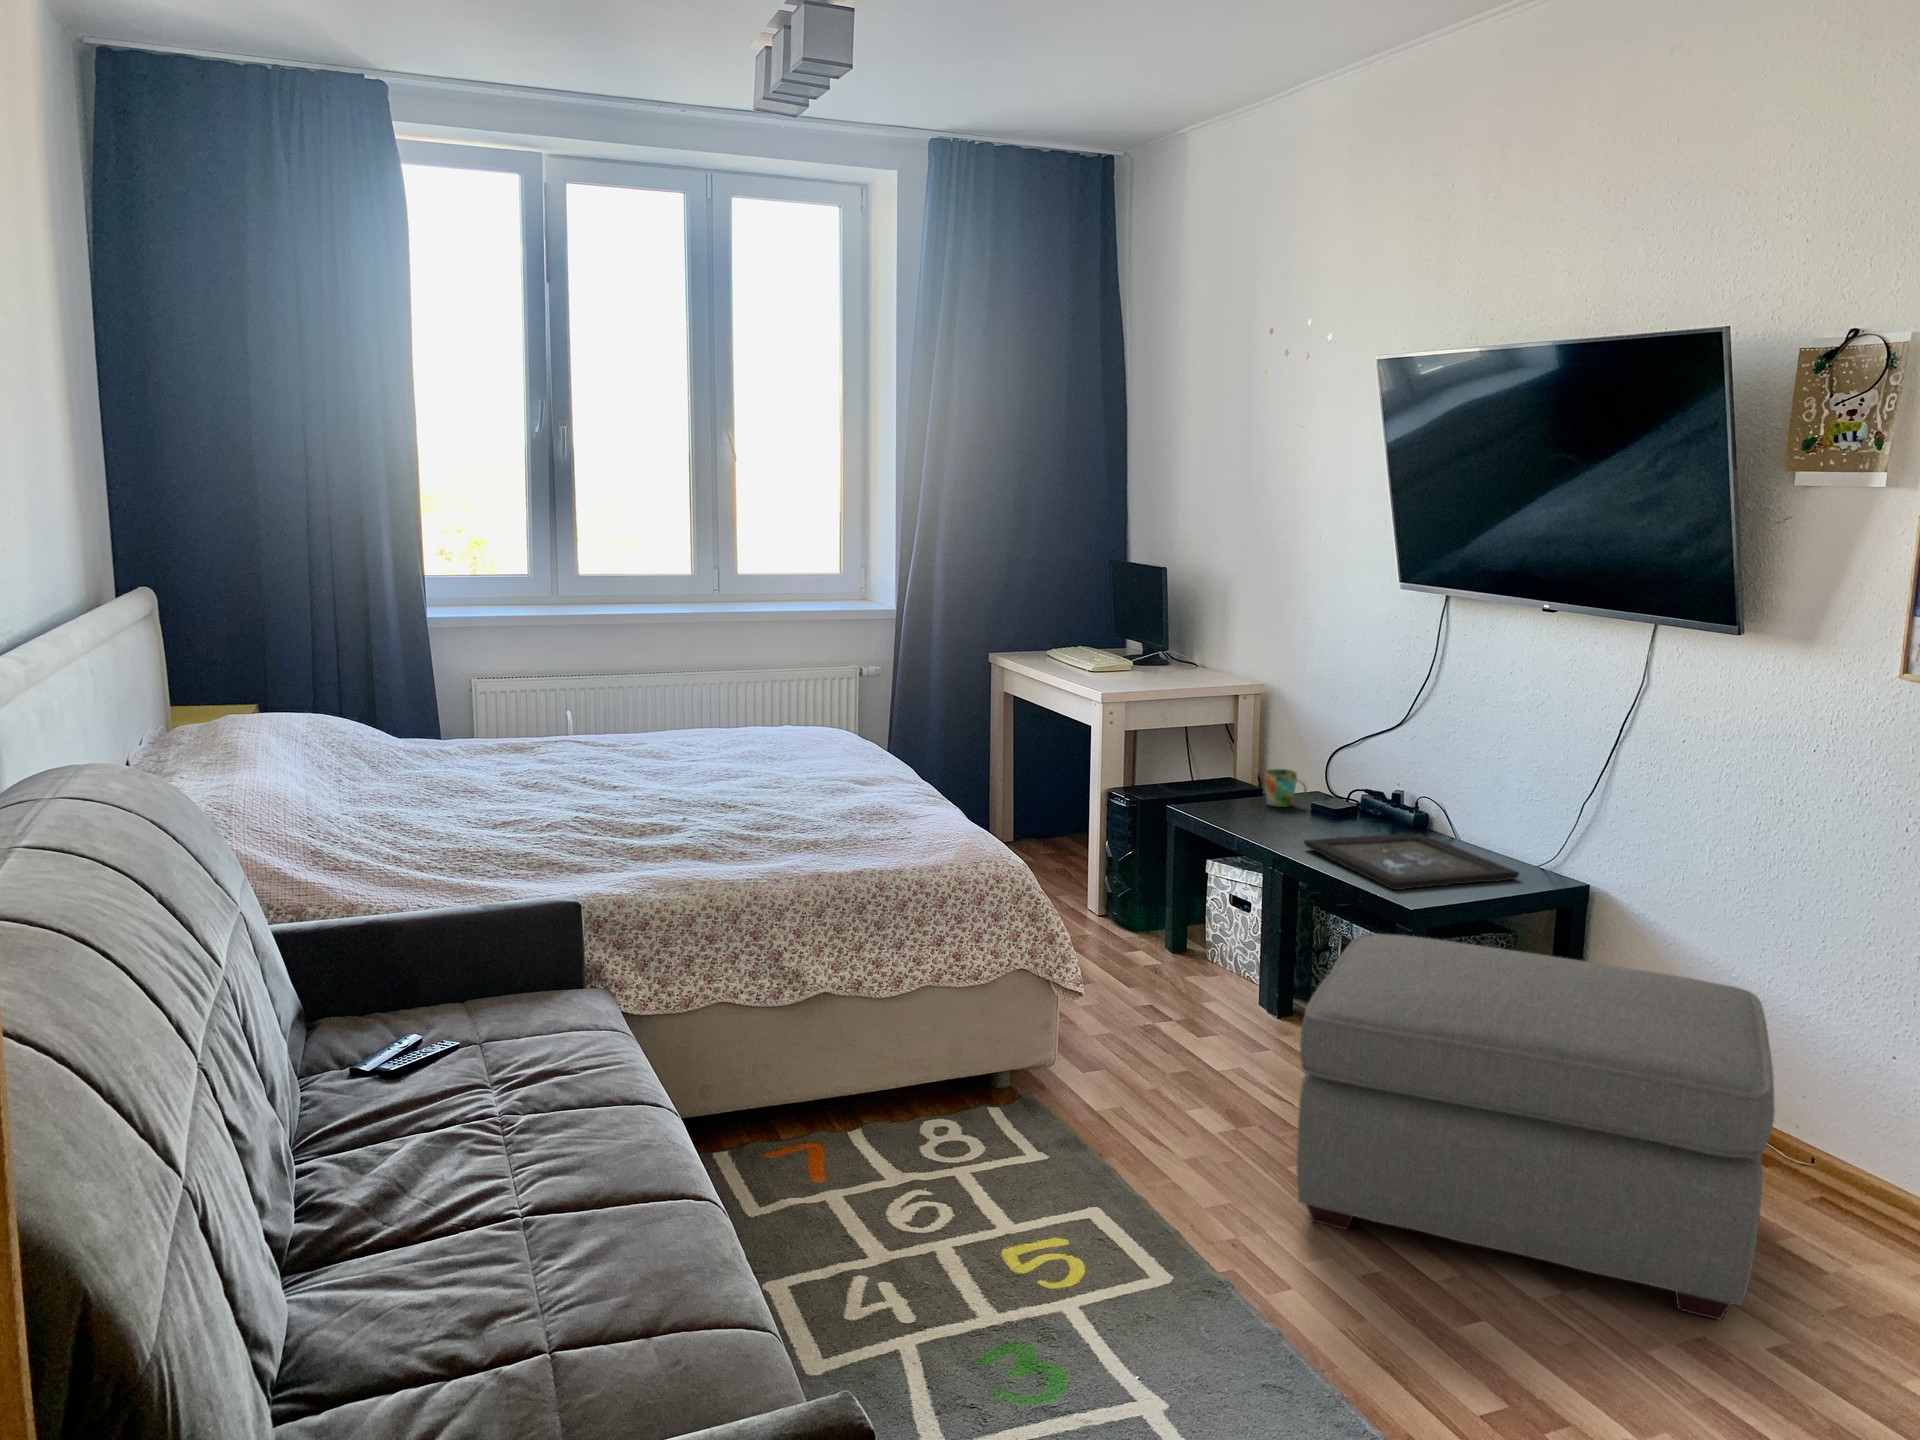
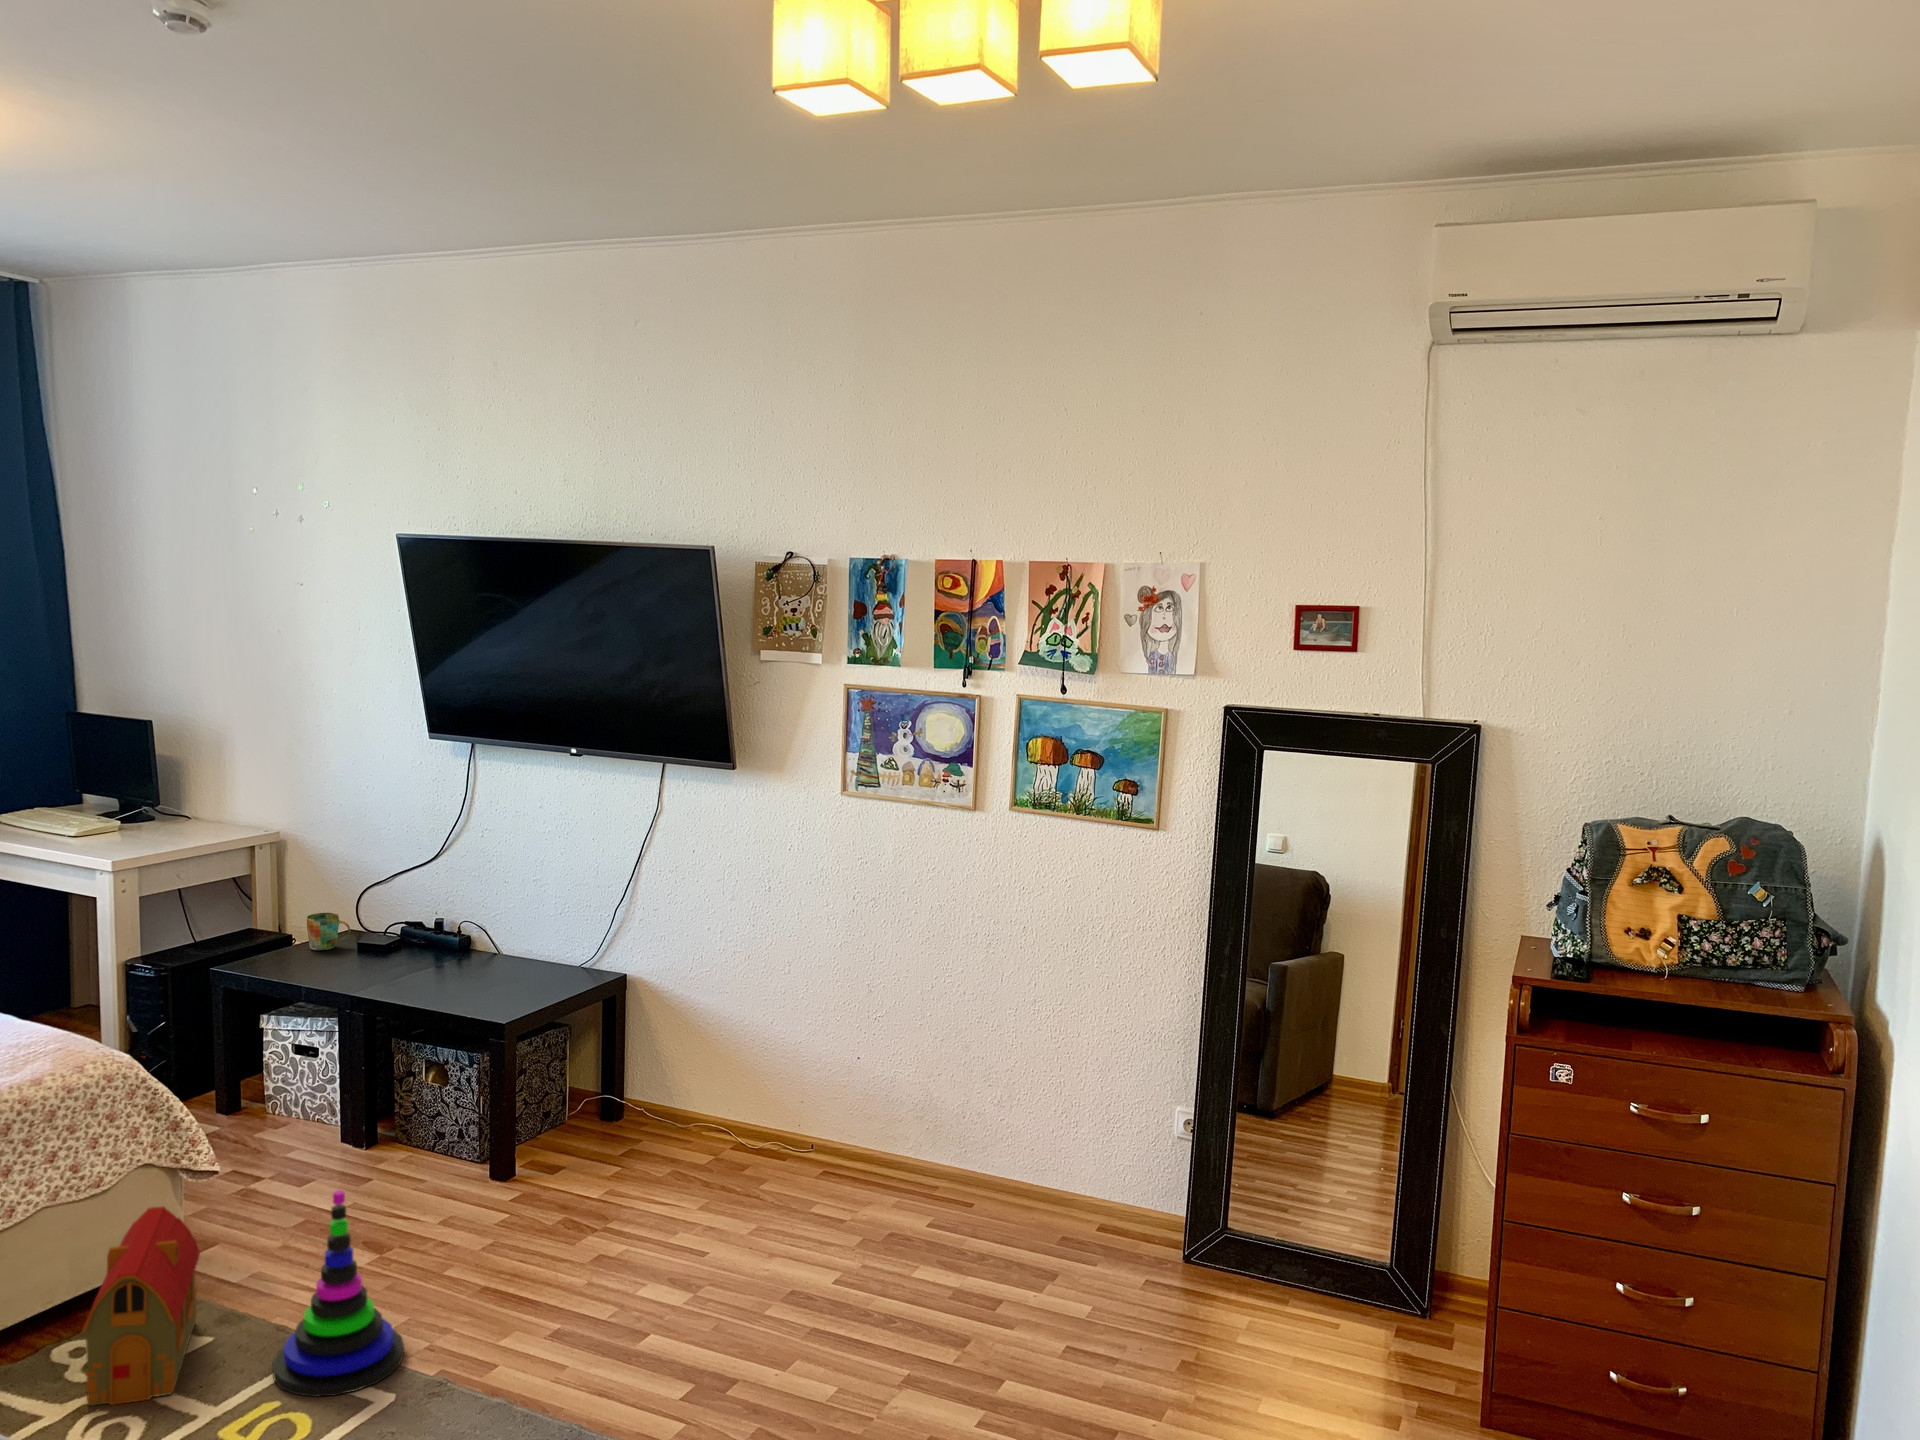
tray: present [1304,834,1519,890] -> none [378,954,575,1009]
ottoman: present [1296,933,1775,1320] -> none [469,1033,819,1311]
toy house: none [920,1011,1051,1193] -> present [82,1207,200,1406]
stacking toy: none [1076,1039,1207,1255] -> present [273,1190,404,1397]

